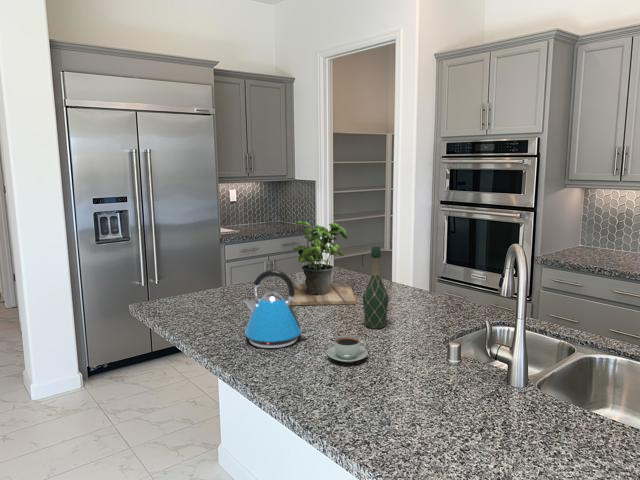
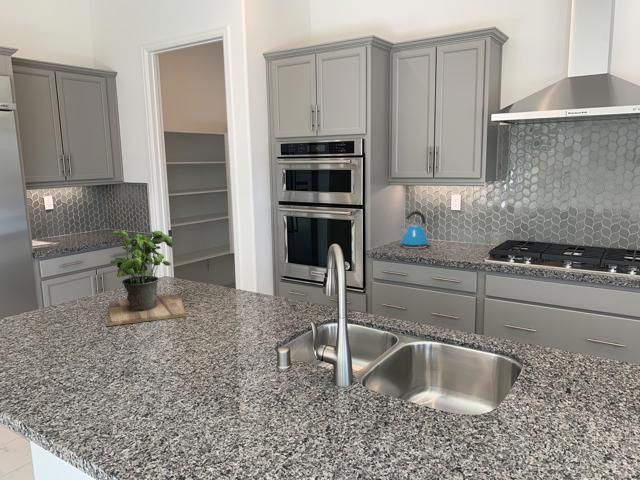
wine bottle: present [363,247,389,328] -> none [189,254,217,342]
kettle: present [244,270,306,348] -> present [401,211,429,249]
coffee cup: present [327,336,368,362] -> none [145,356,192,385]

